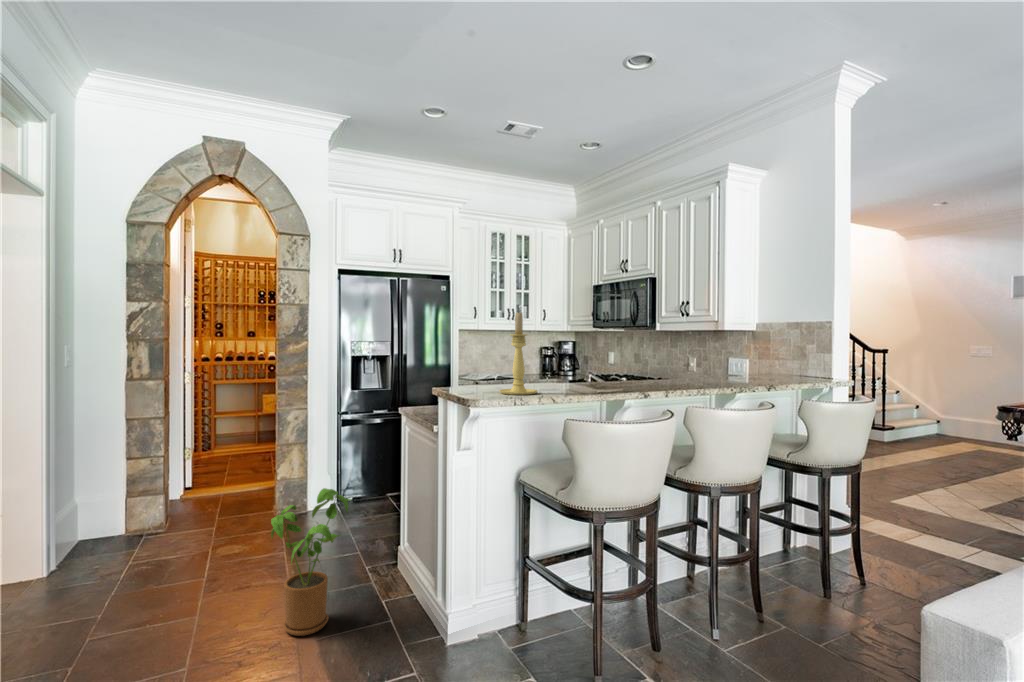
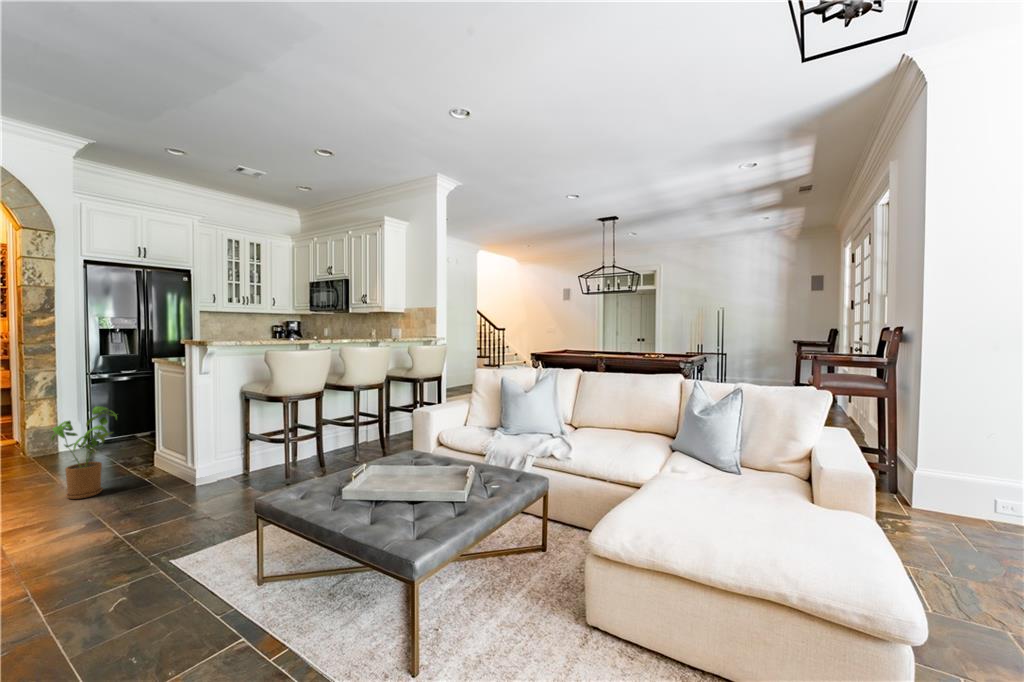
candle holder: present [499,313,538,395] -> none [228,296,254,342]

